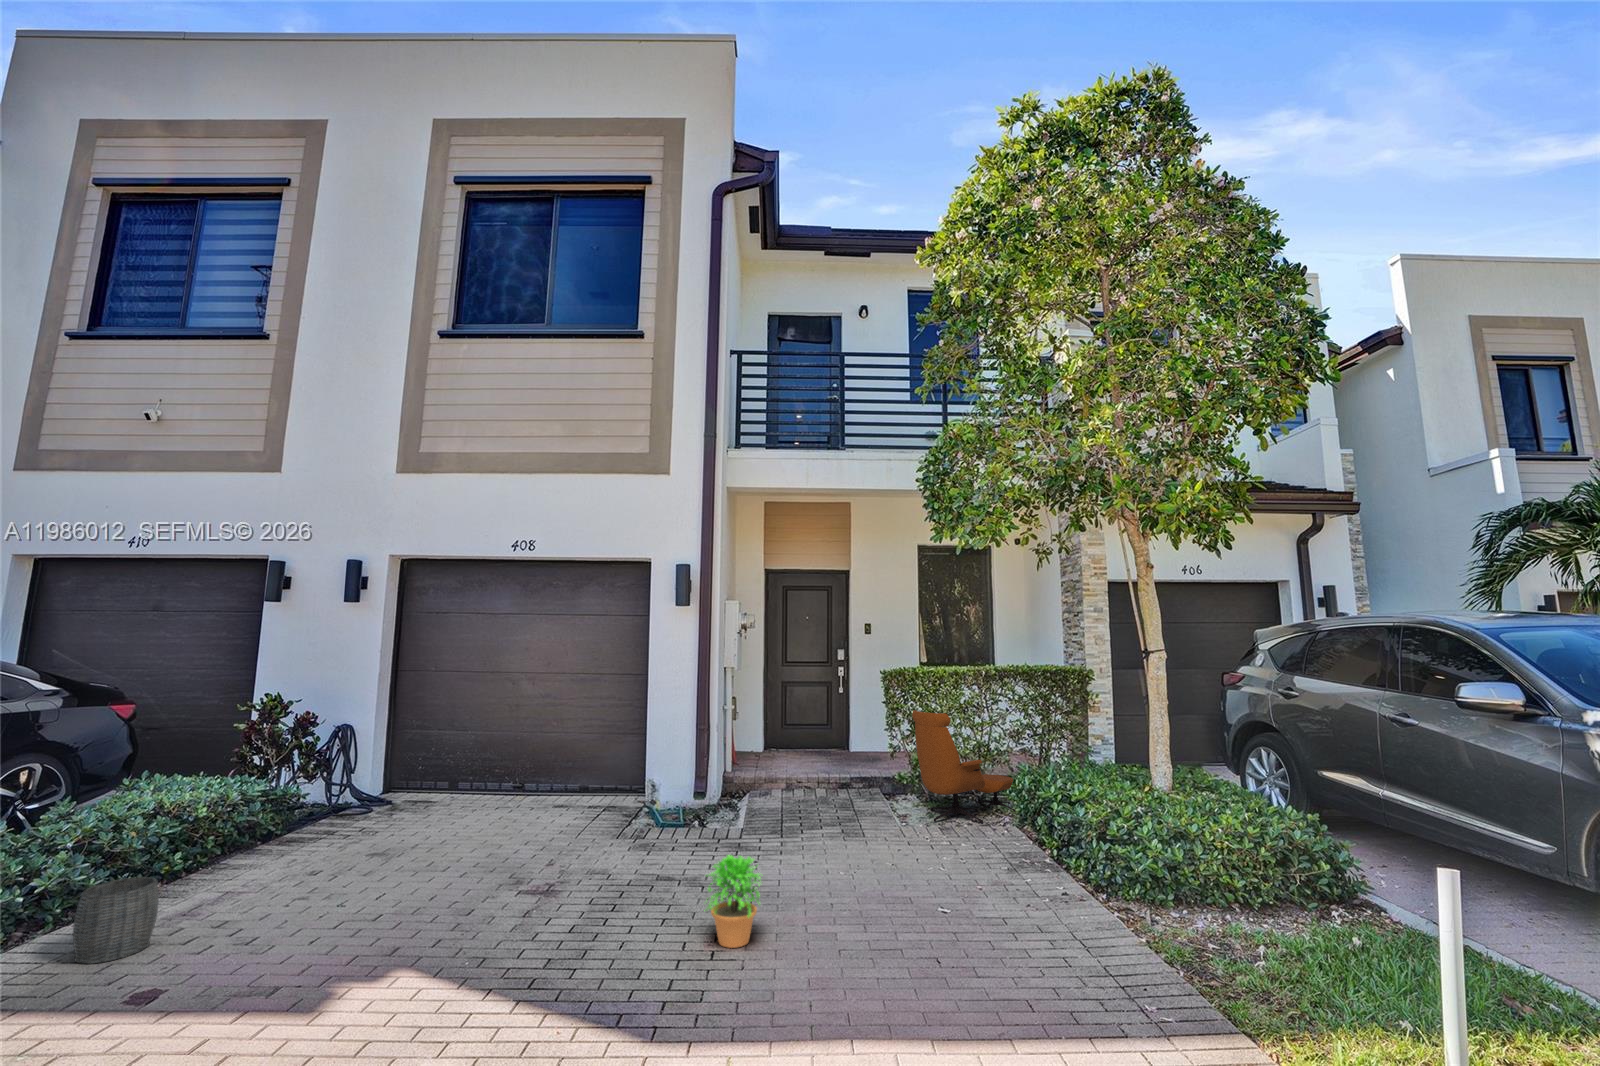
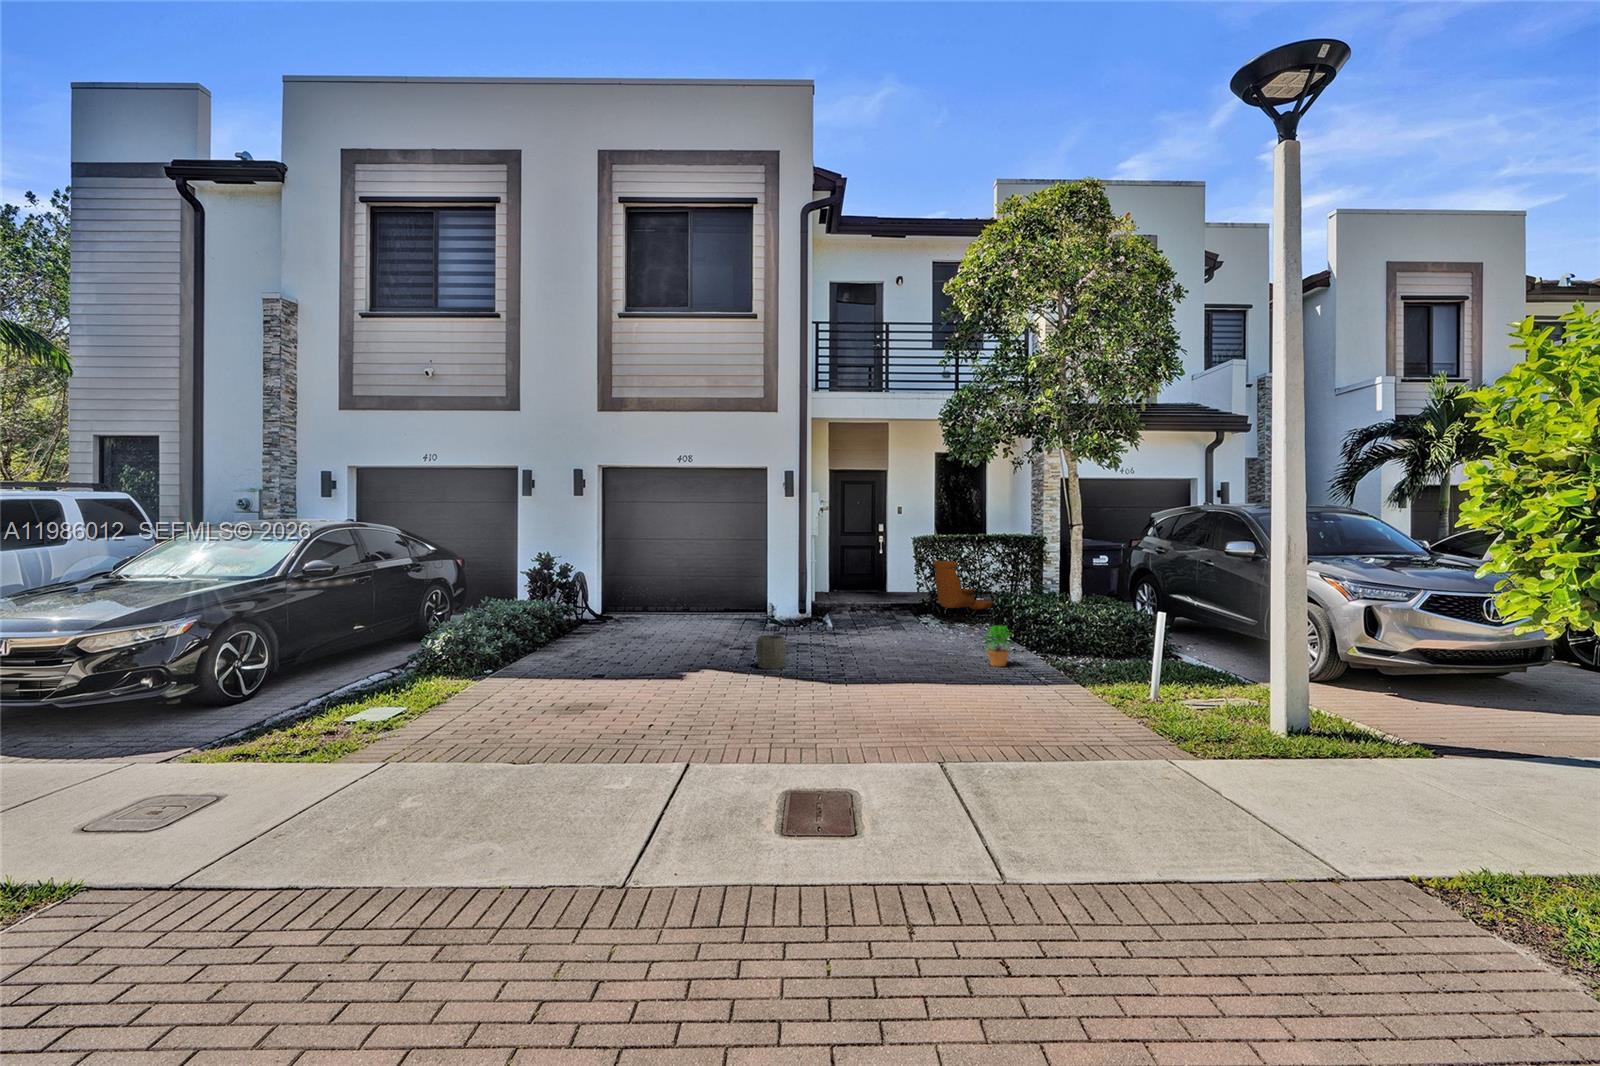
potted plant: present [707,855,760,948] -> present [986,625,1013,667]
woven basket: present [73,877,159,964] -> present [756,635,786,669]

